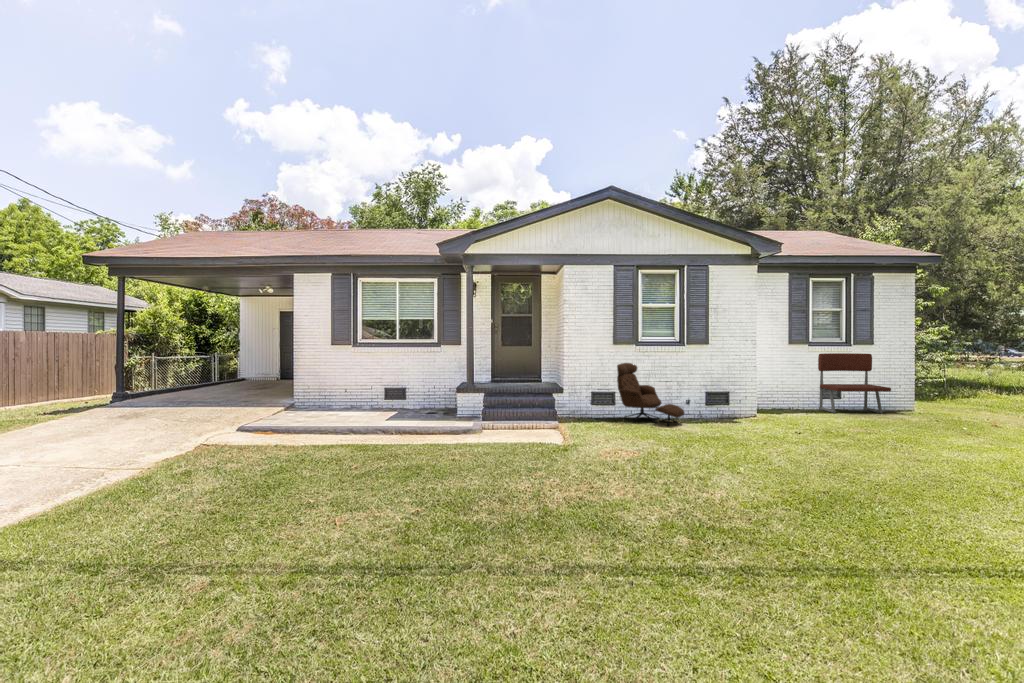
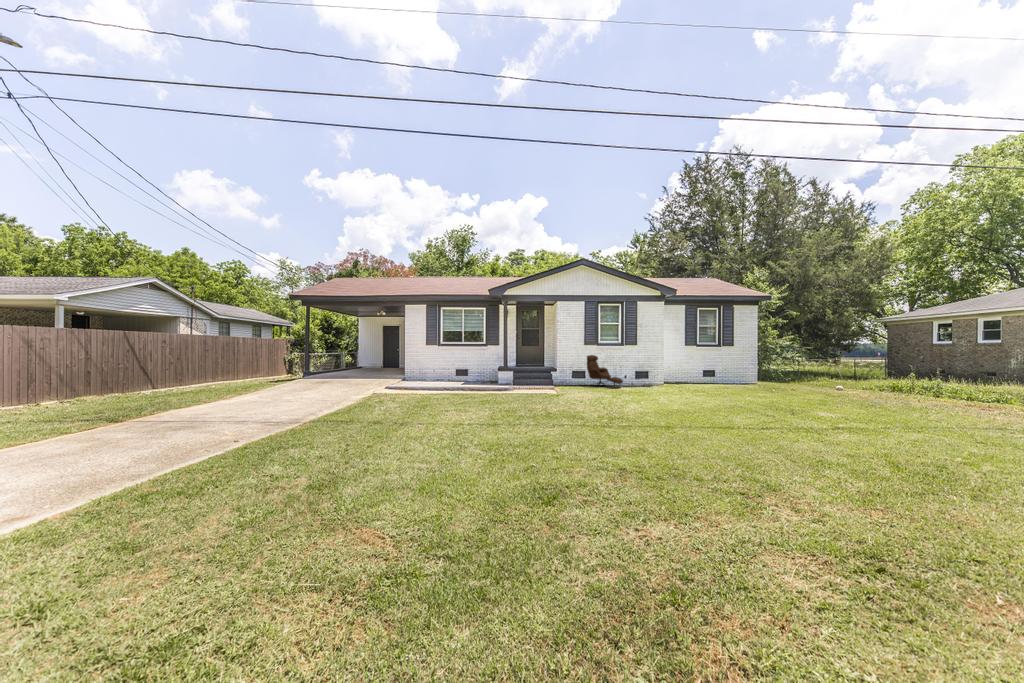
bench: present [818,353,891,413] -> none [701,351,740,385]

